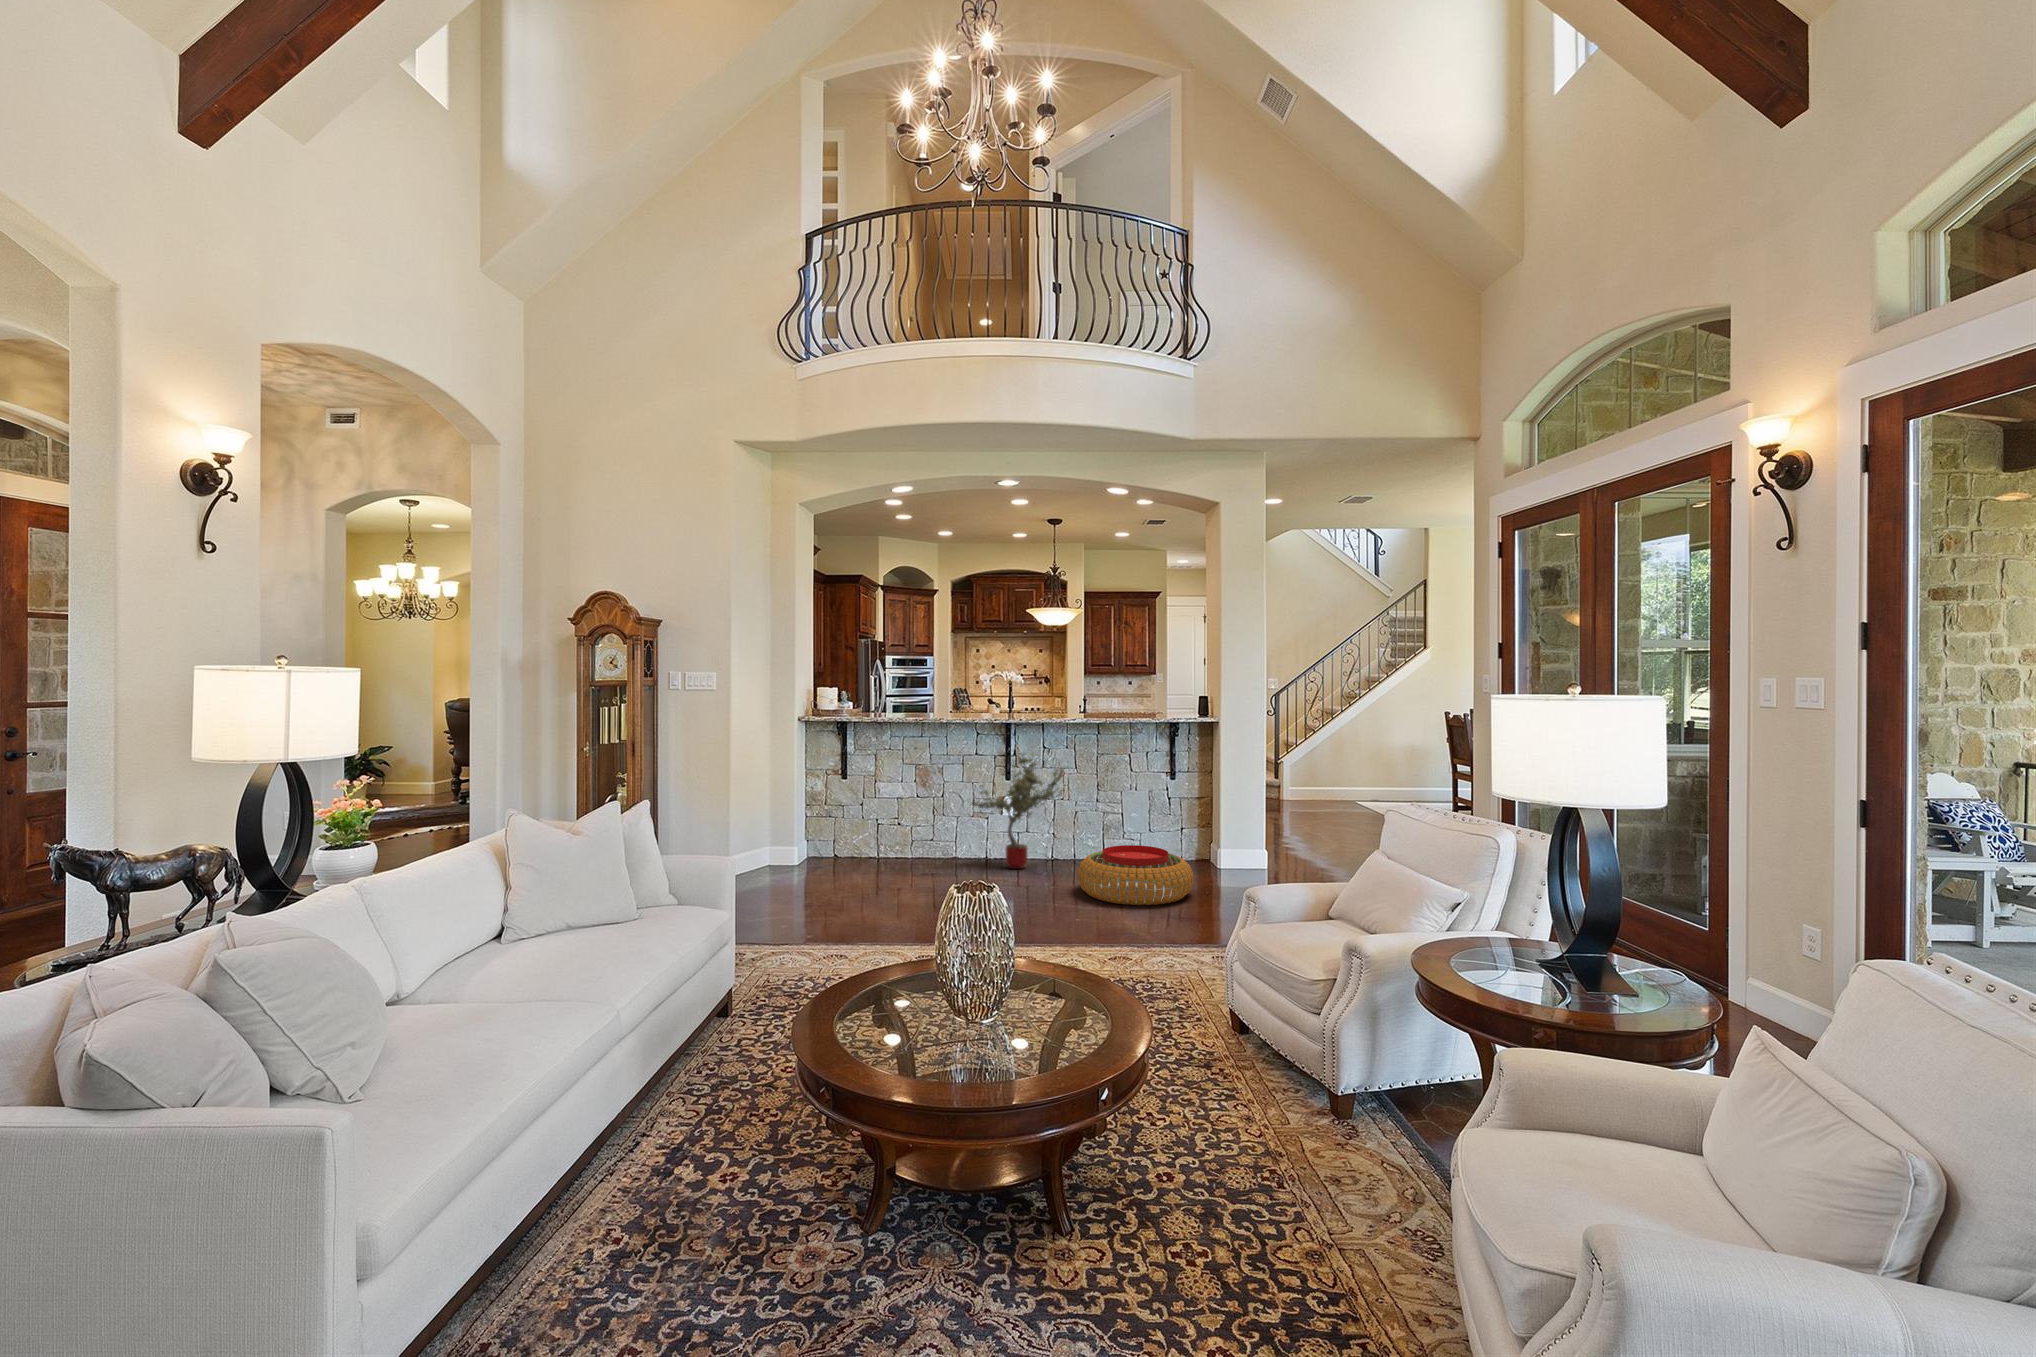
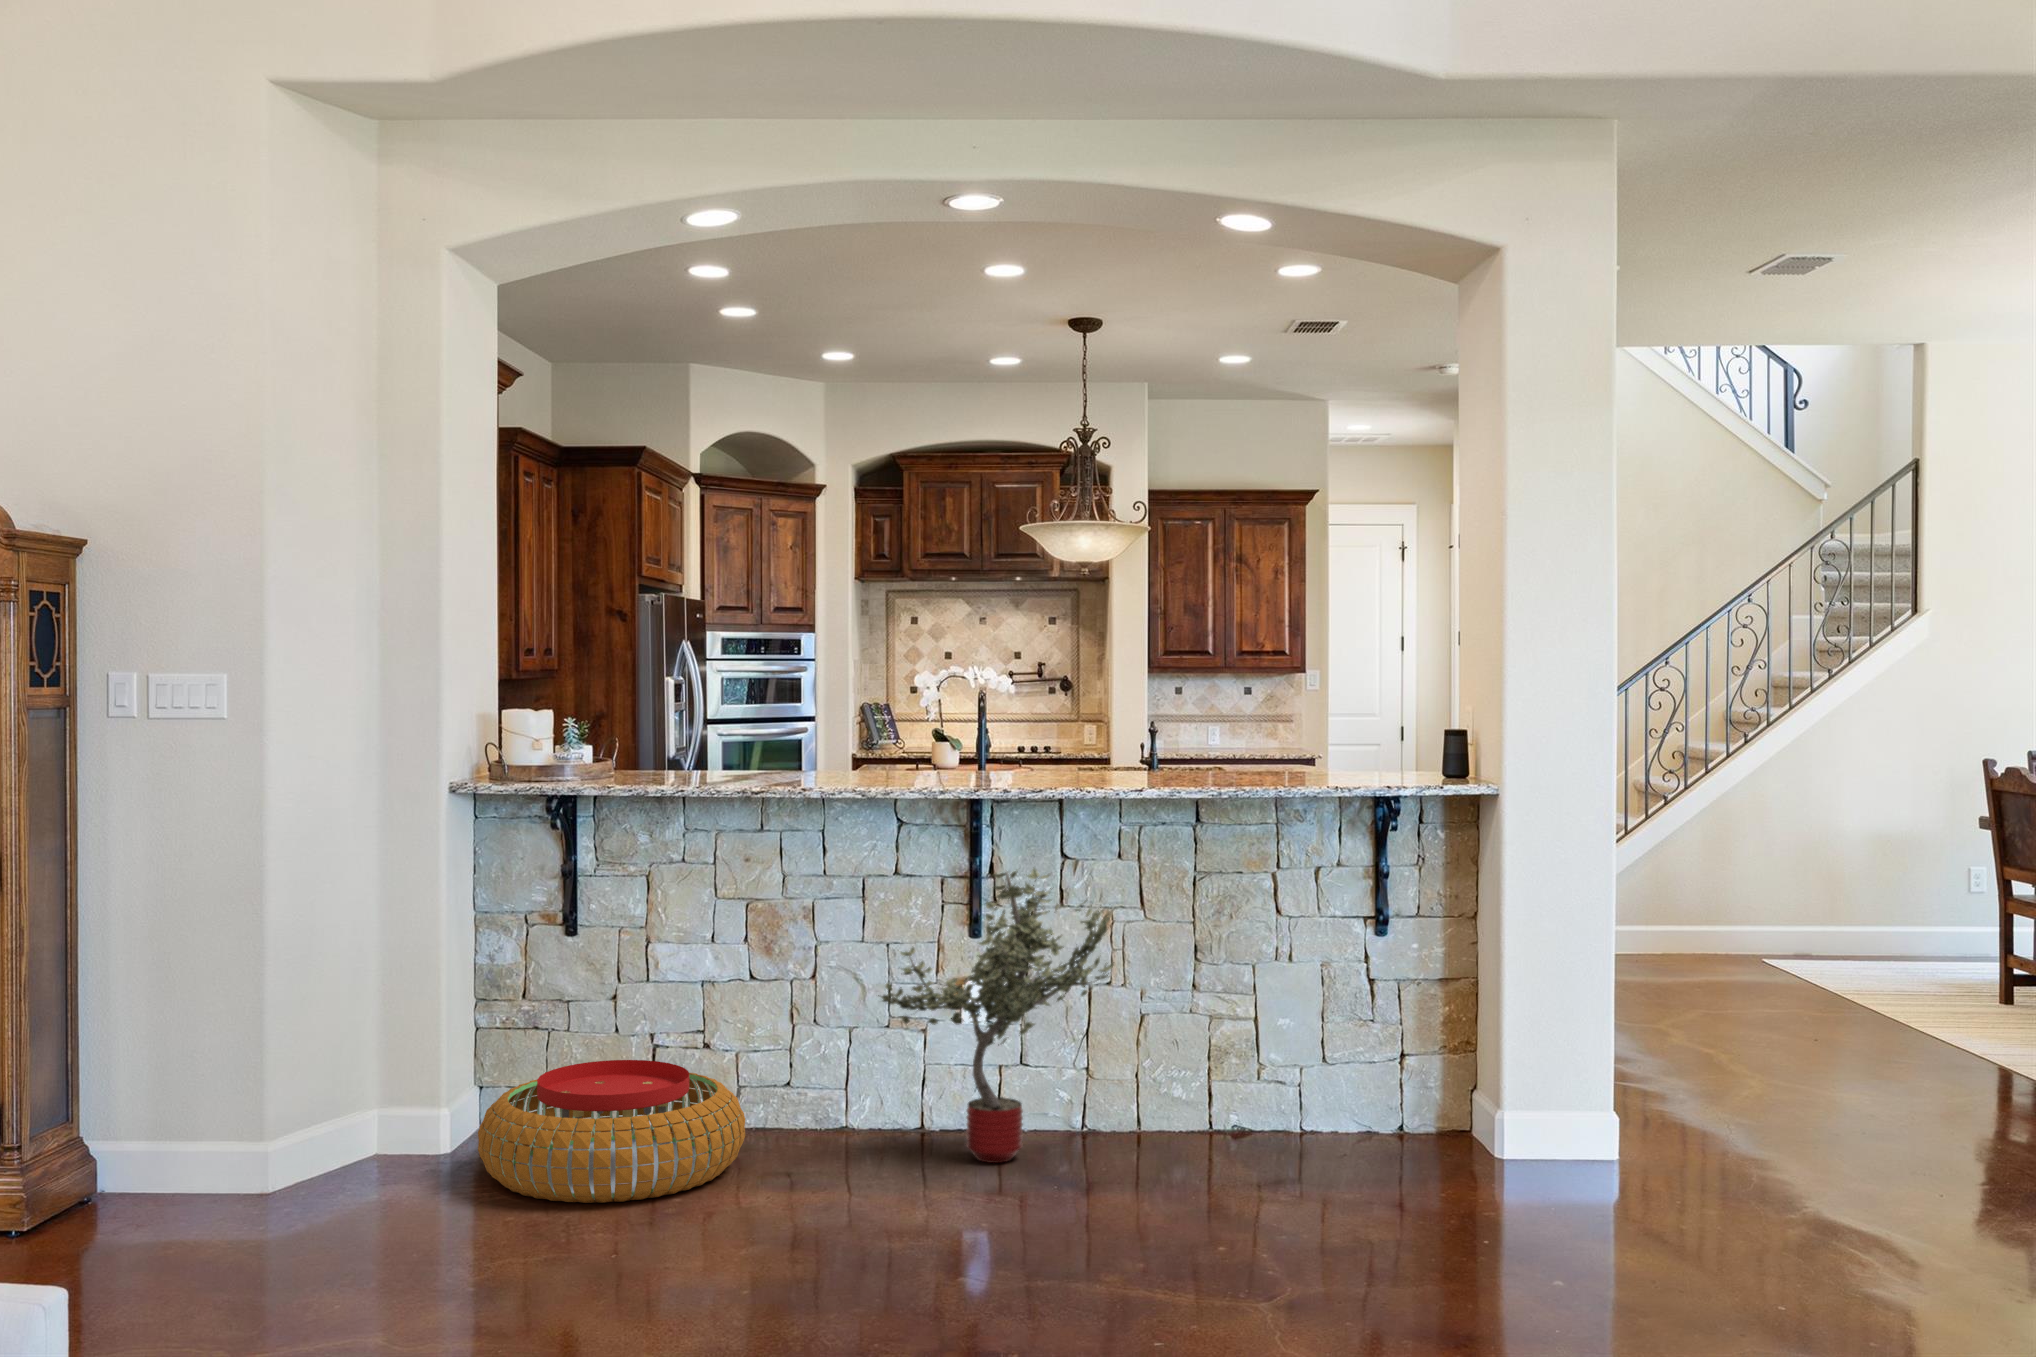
pouf: present [1078,845,1194,905] -> present [478,1060,745,1203]

